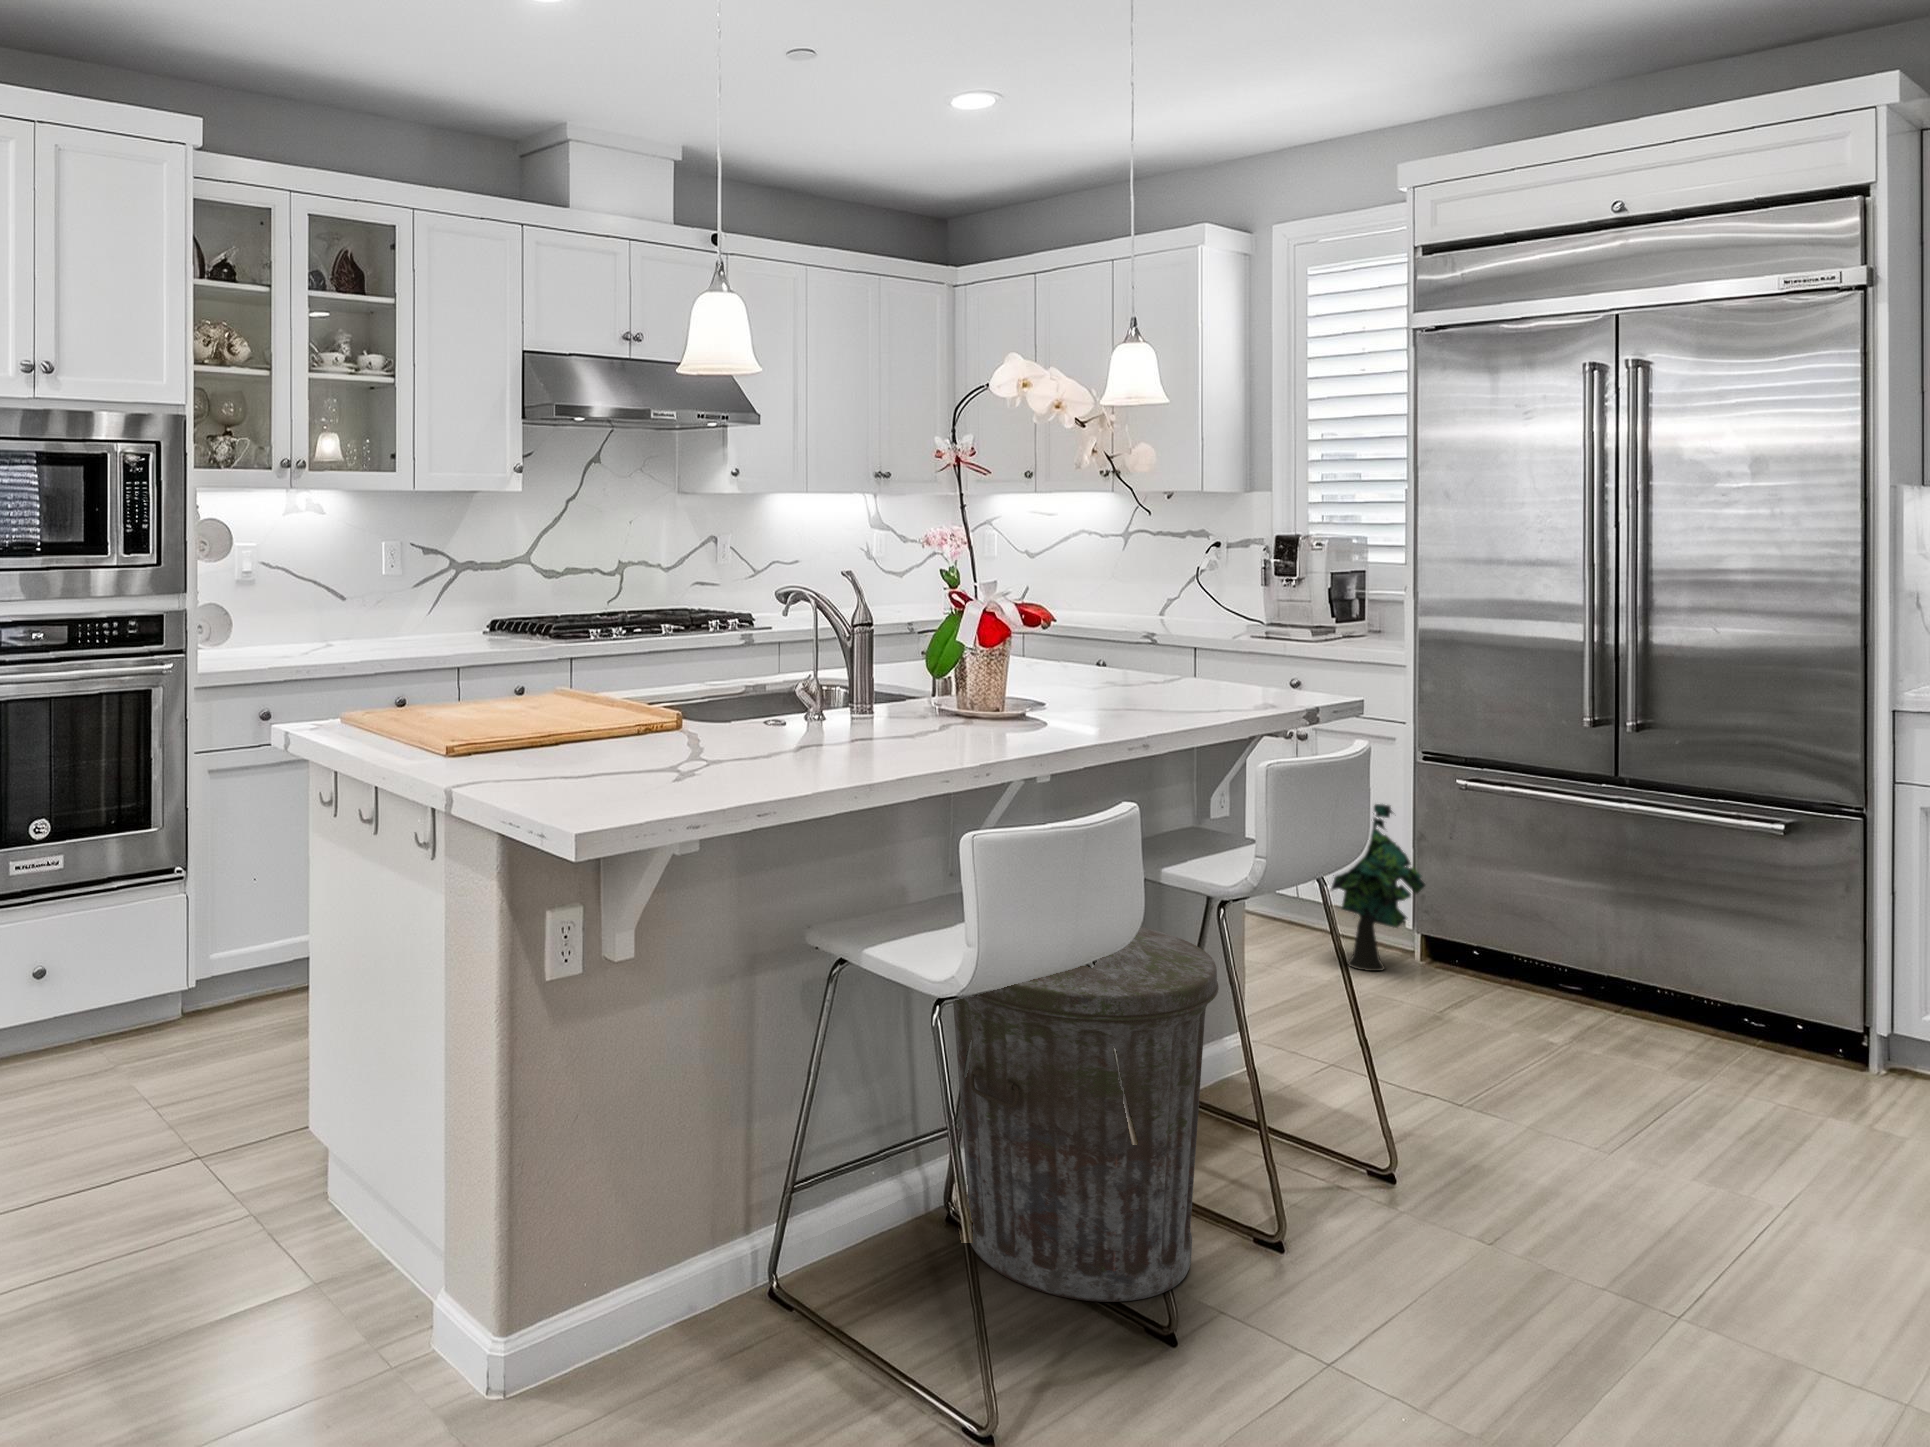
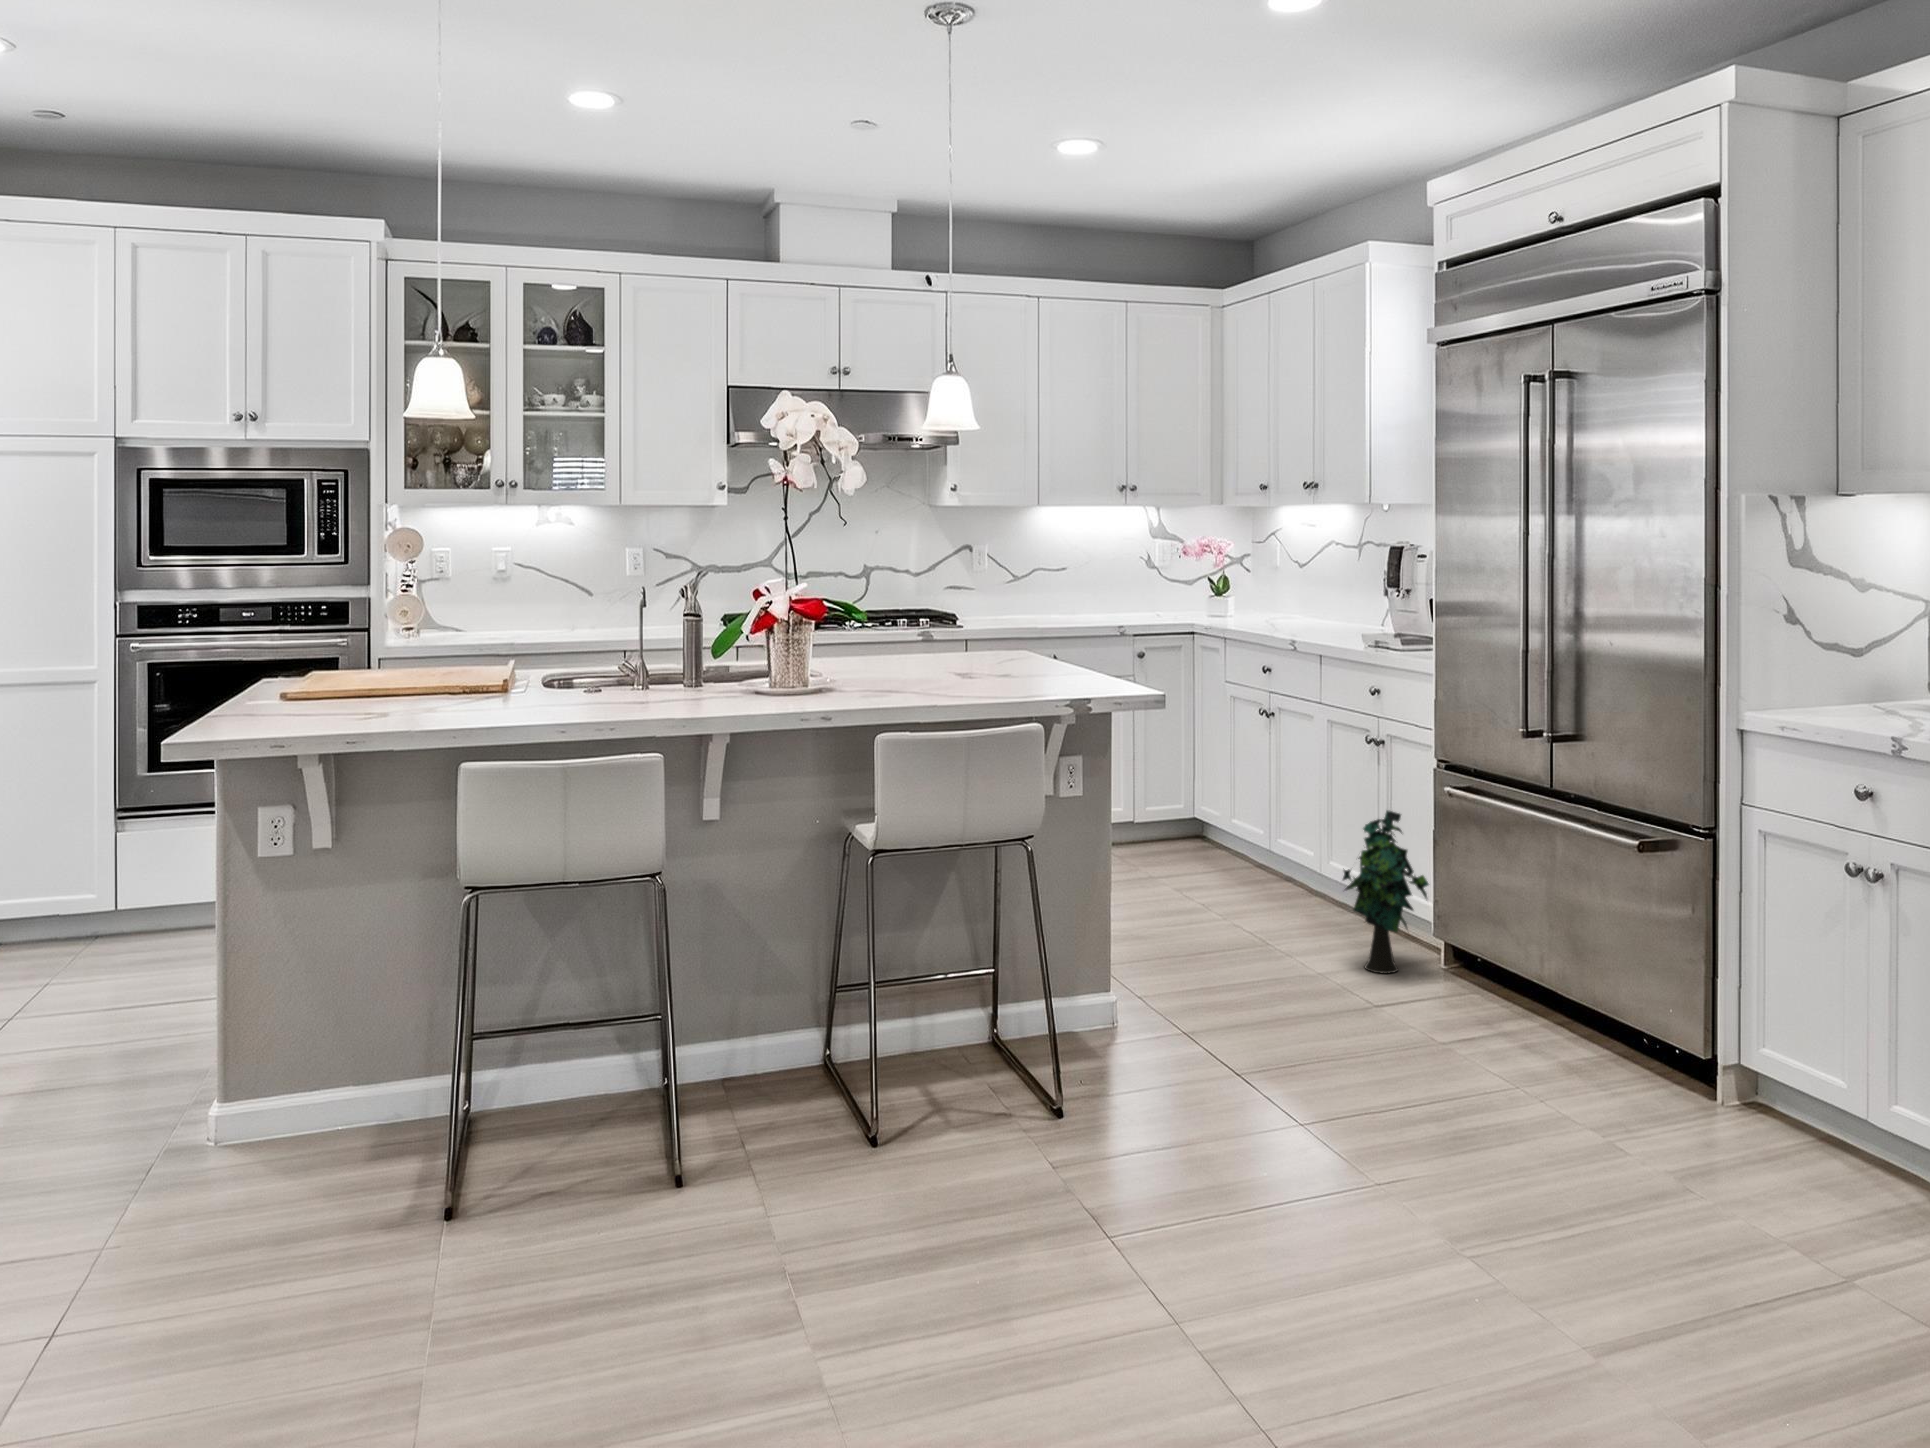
trash can: present [953,927,1219,1302] -> none [591,864,818,1171]

